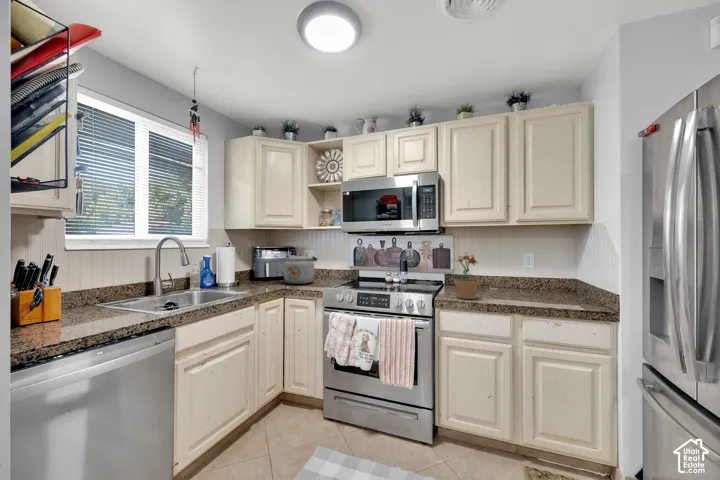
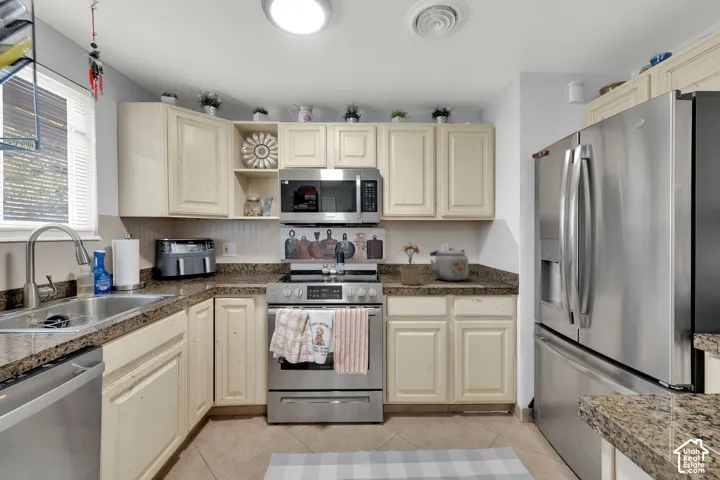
kettle: present [279,254,317,284] -> present [430,248,468,281]

